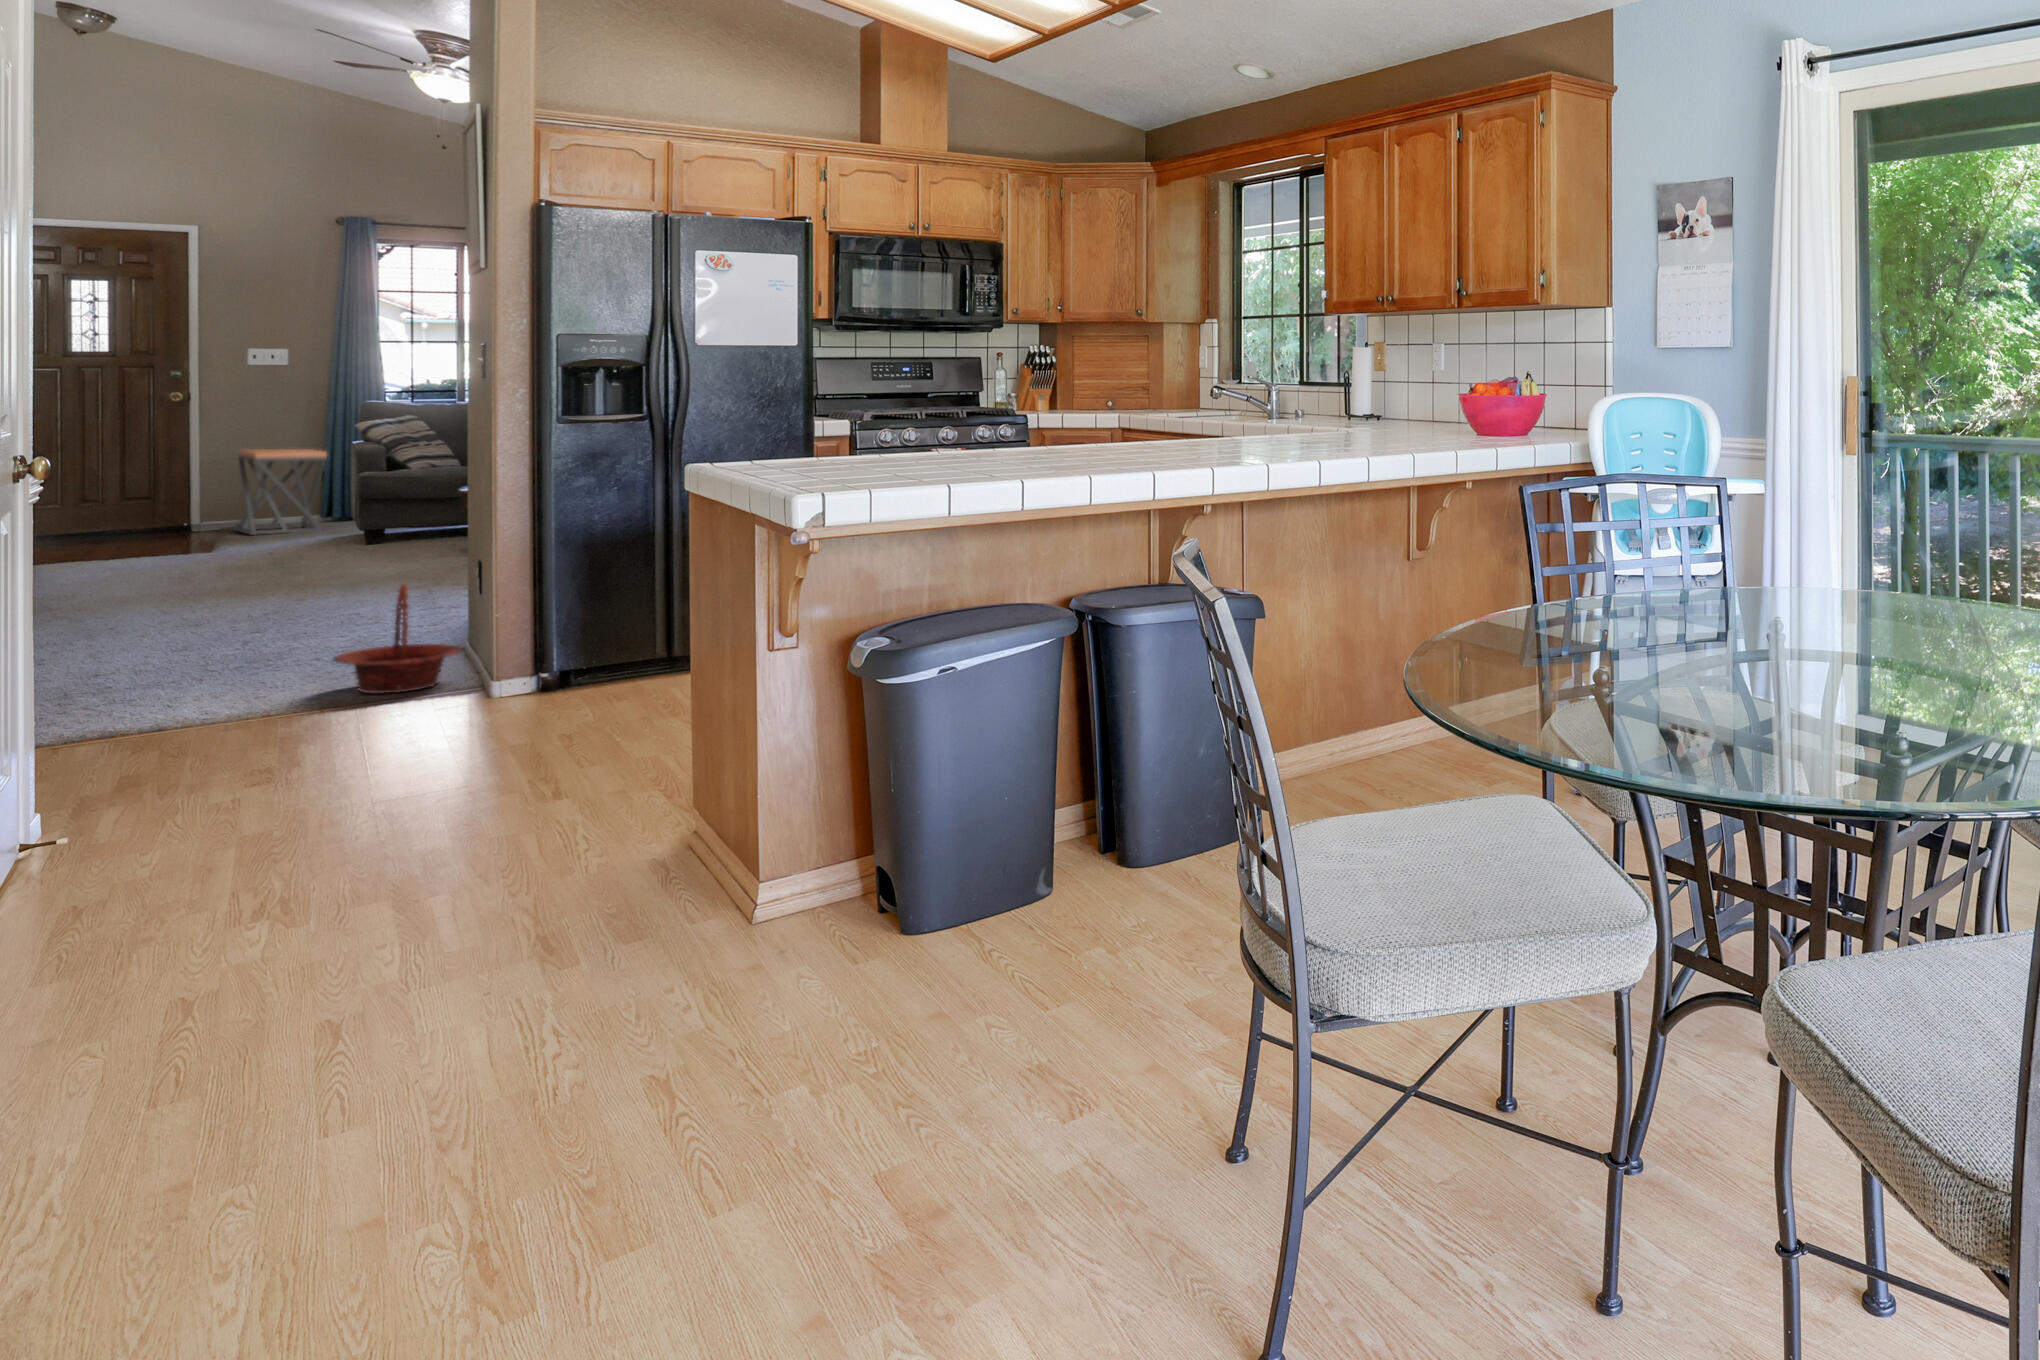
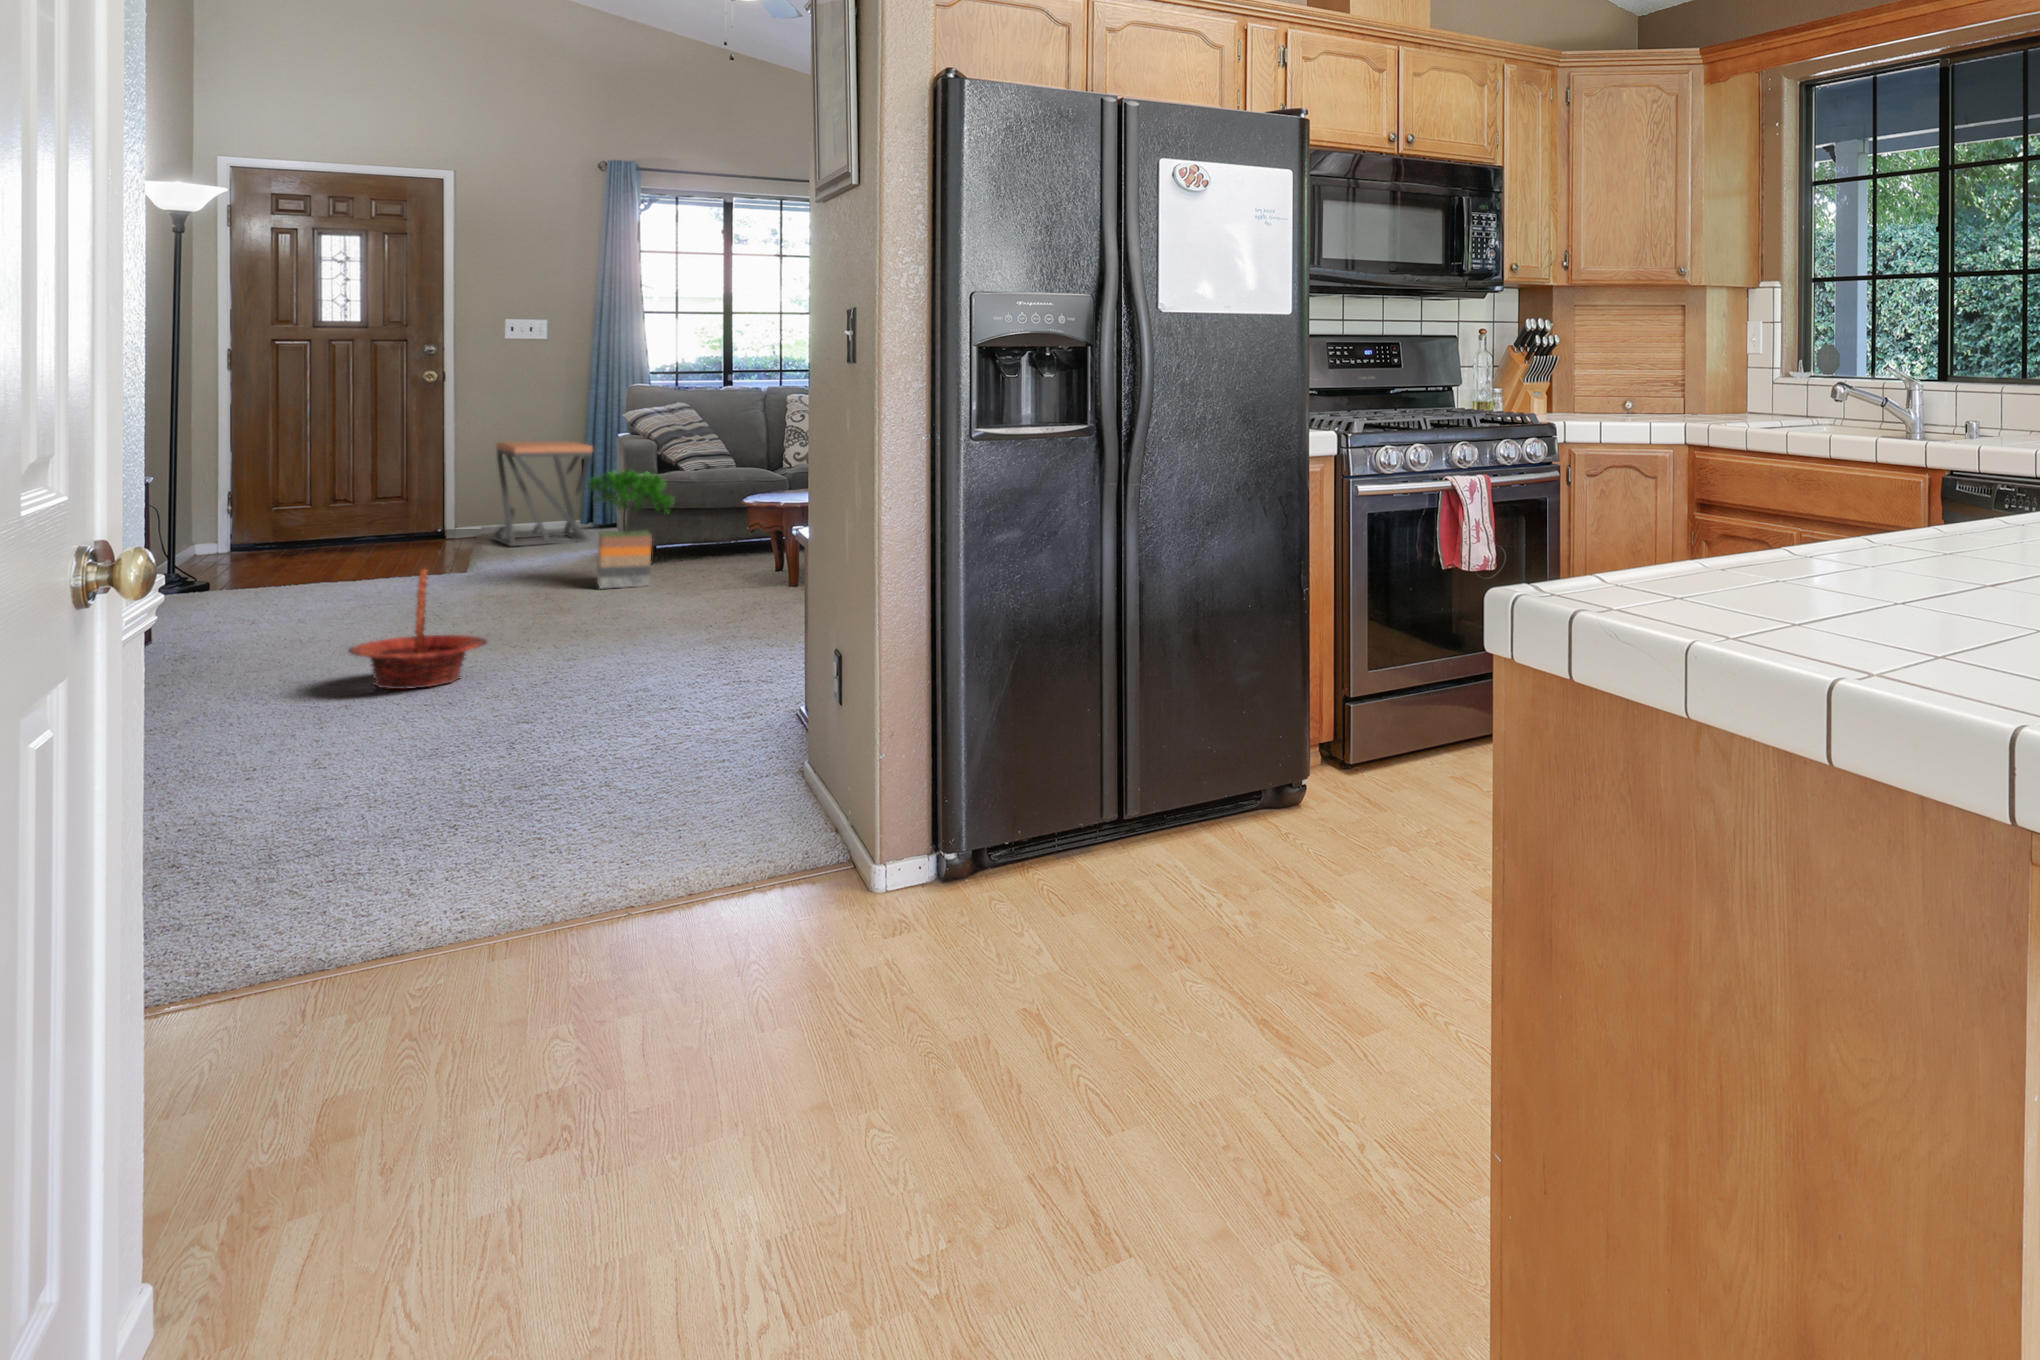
potted tree: none [315,466,397,560] -> present [586,471,674,589]
basket: present [333,583,464,693] -> present [348,569,487,689]

